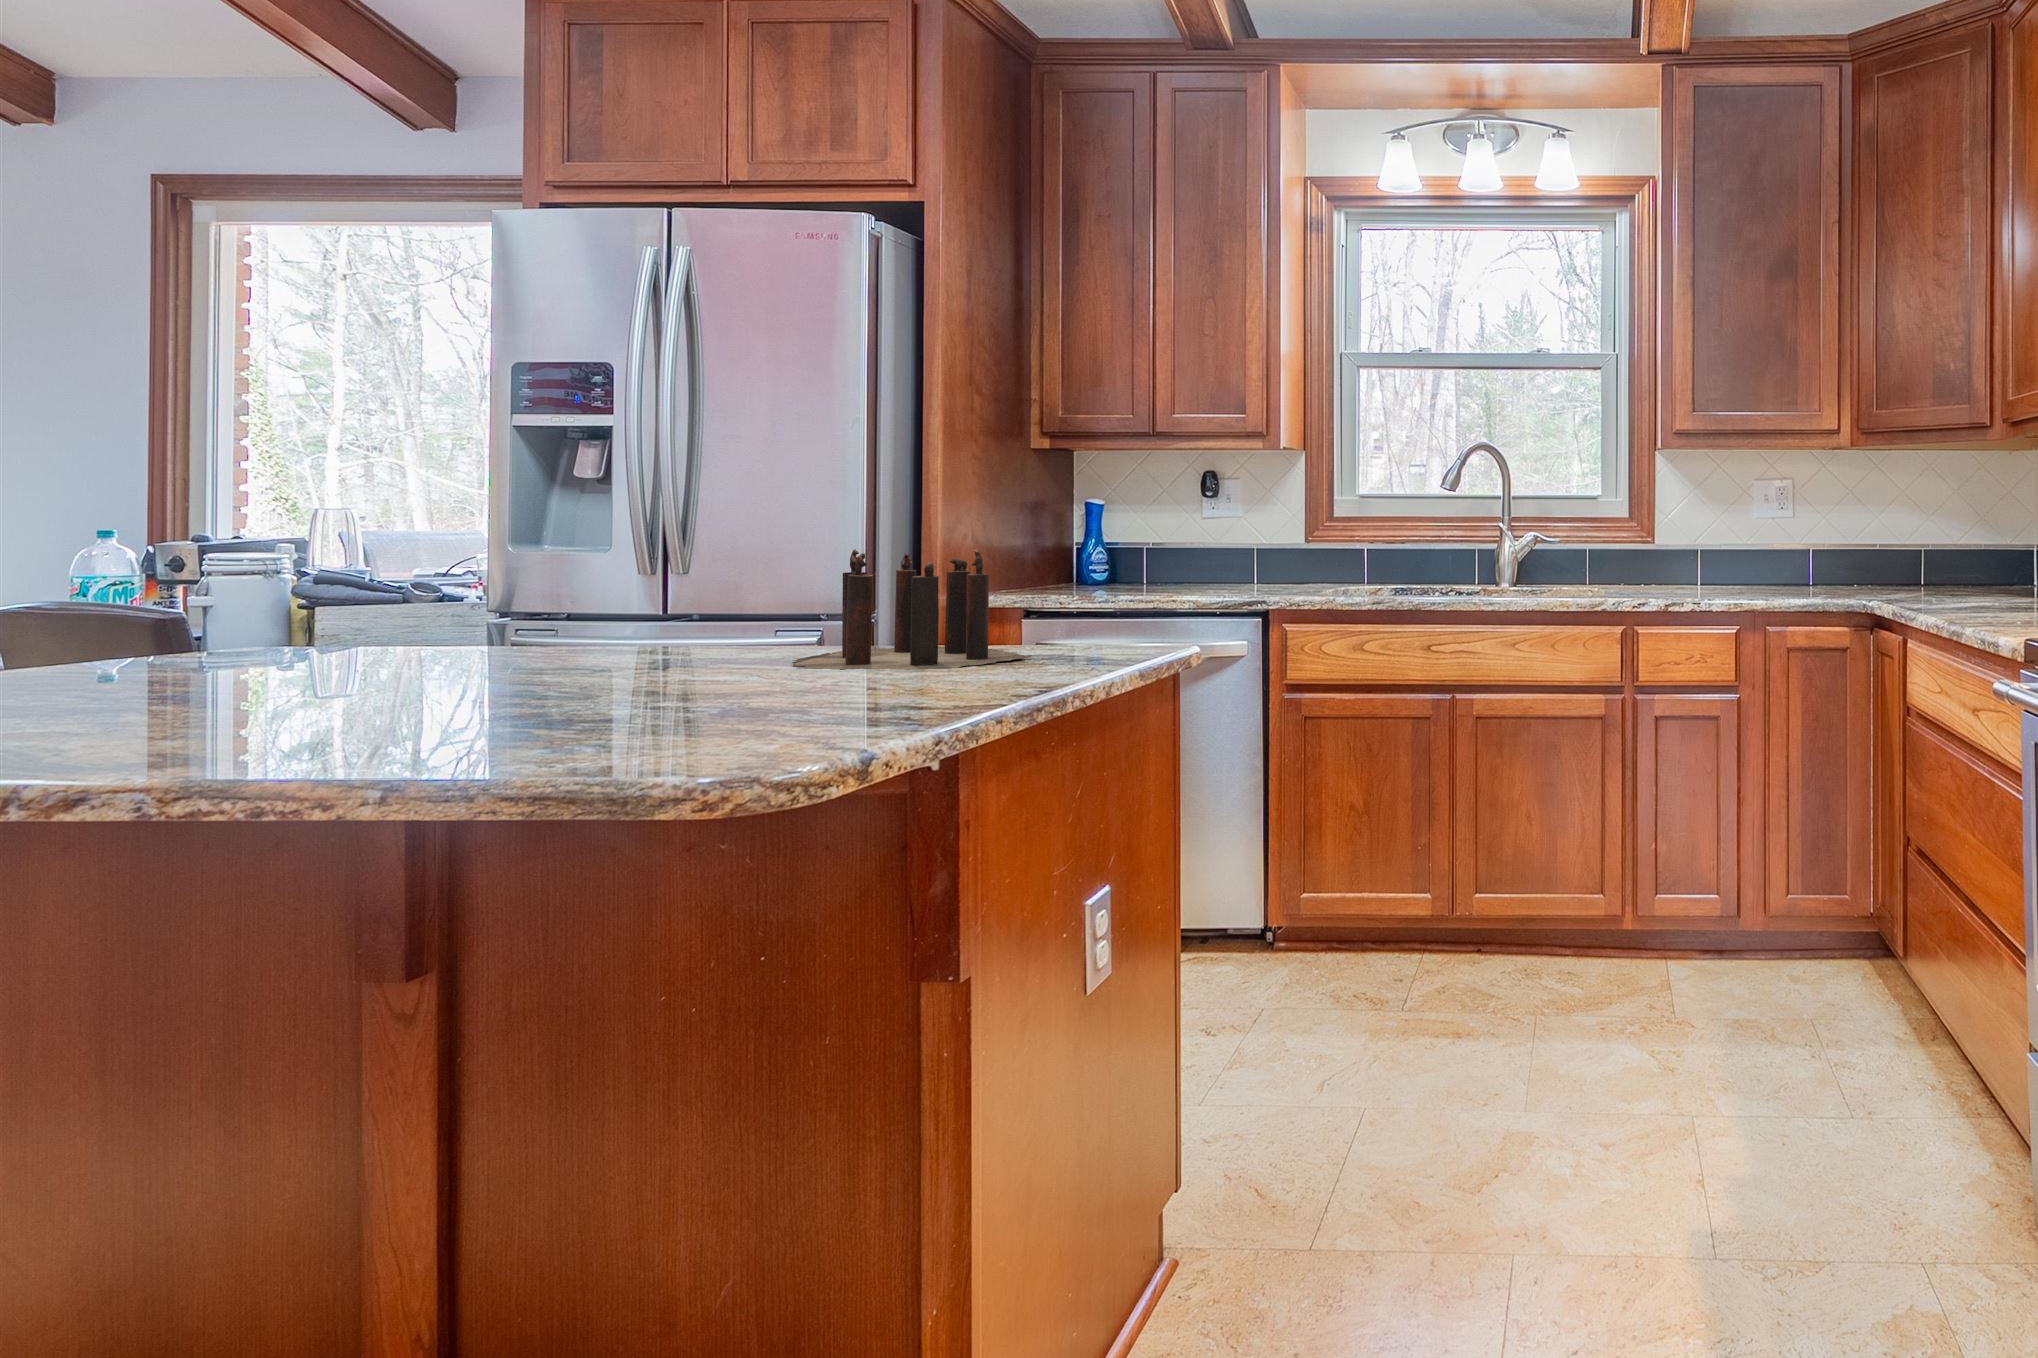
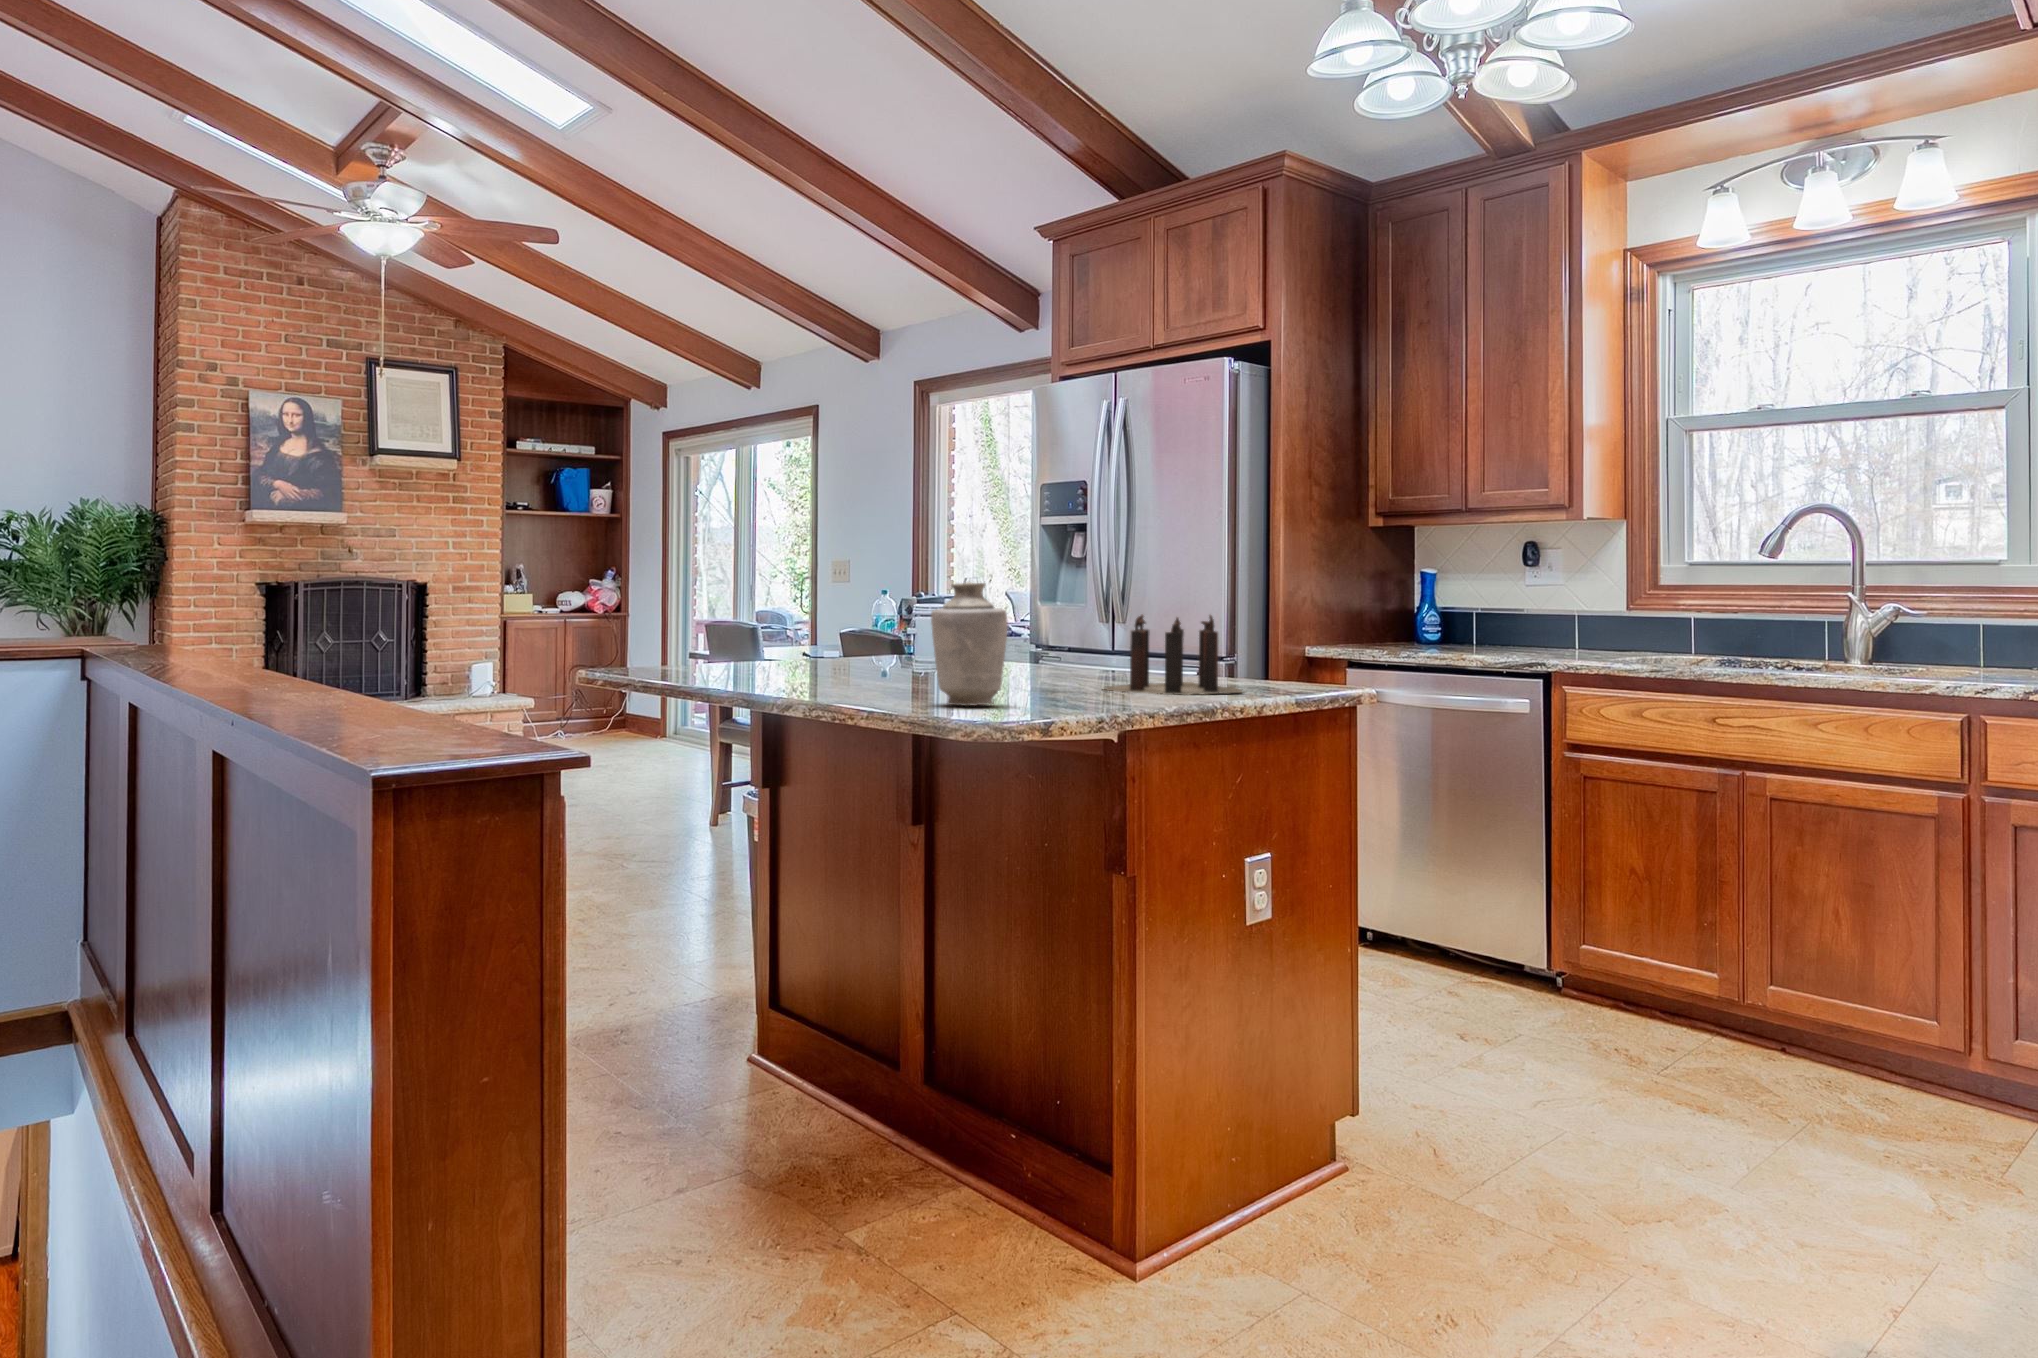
vase: none [546,498,725,734] -> present [931,582,1008,706]

